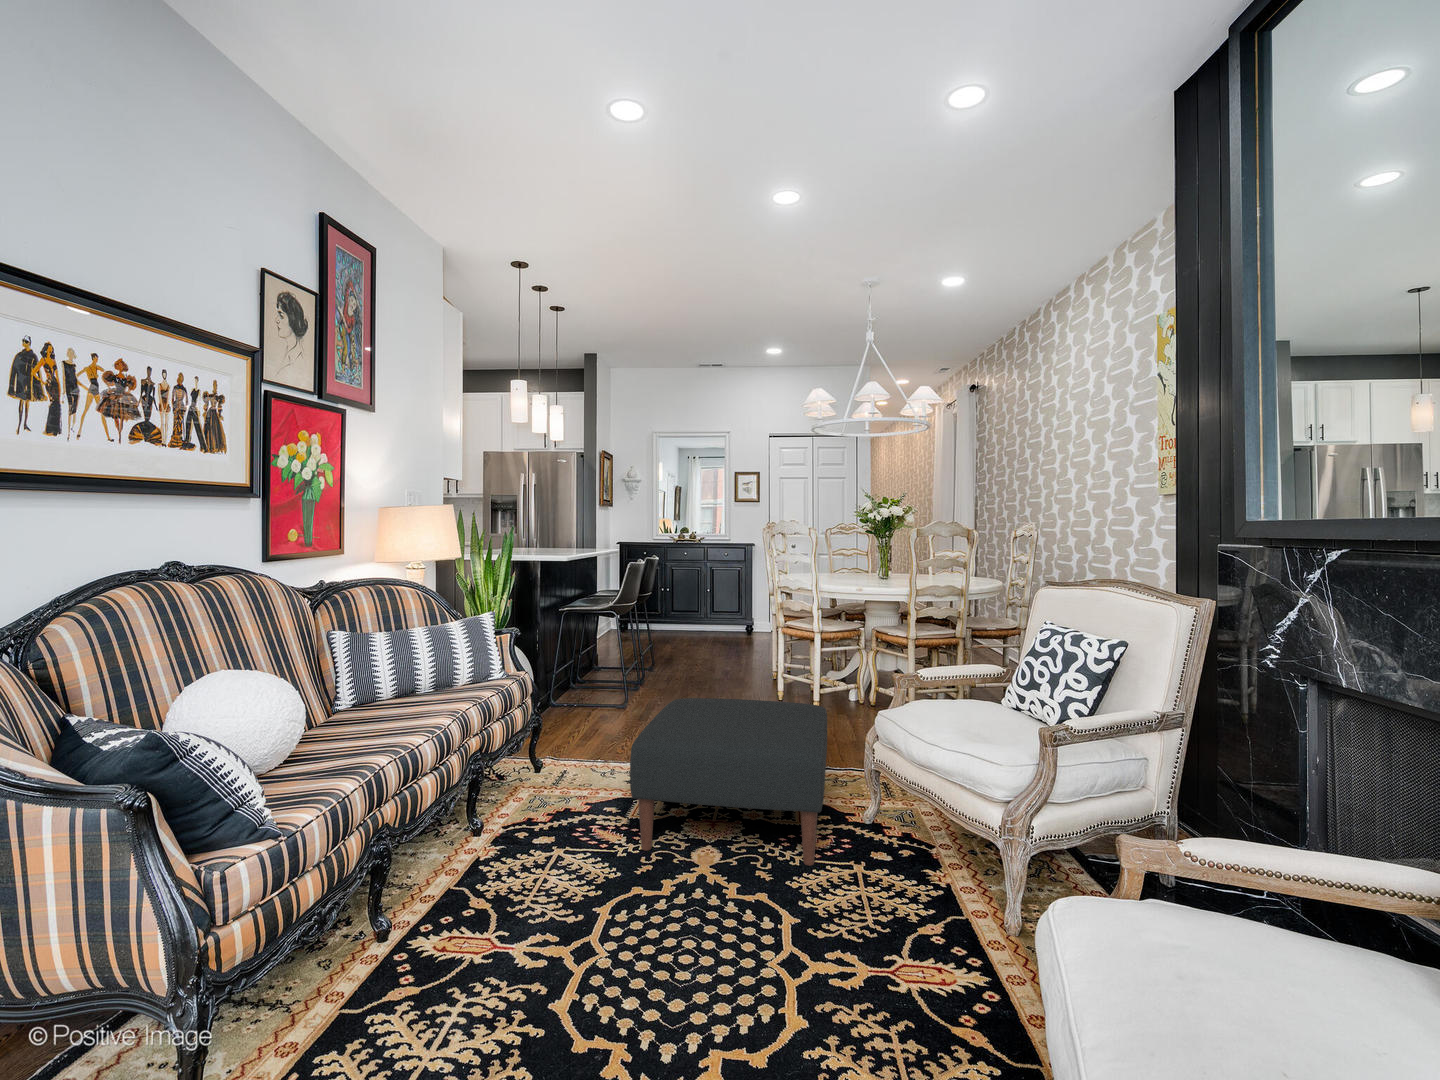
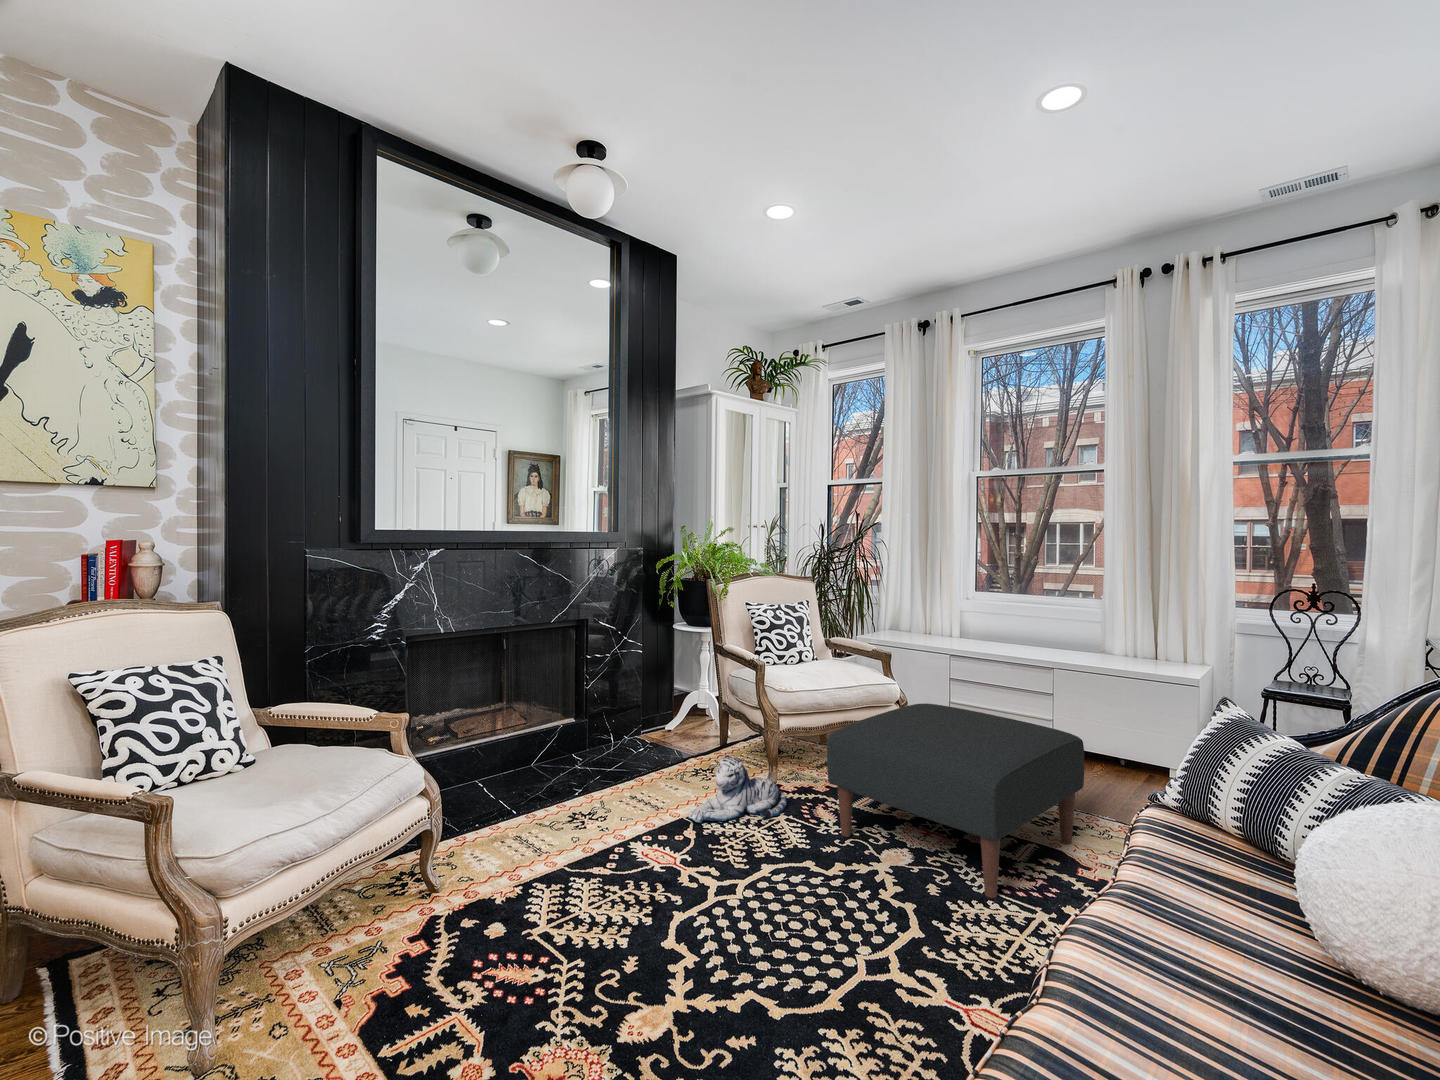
plush toy: none [463,795,563,887] -> present [689,755,787,823]

